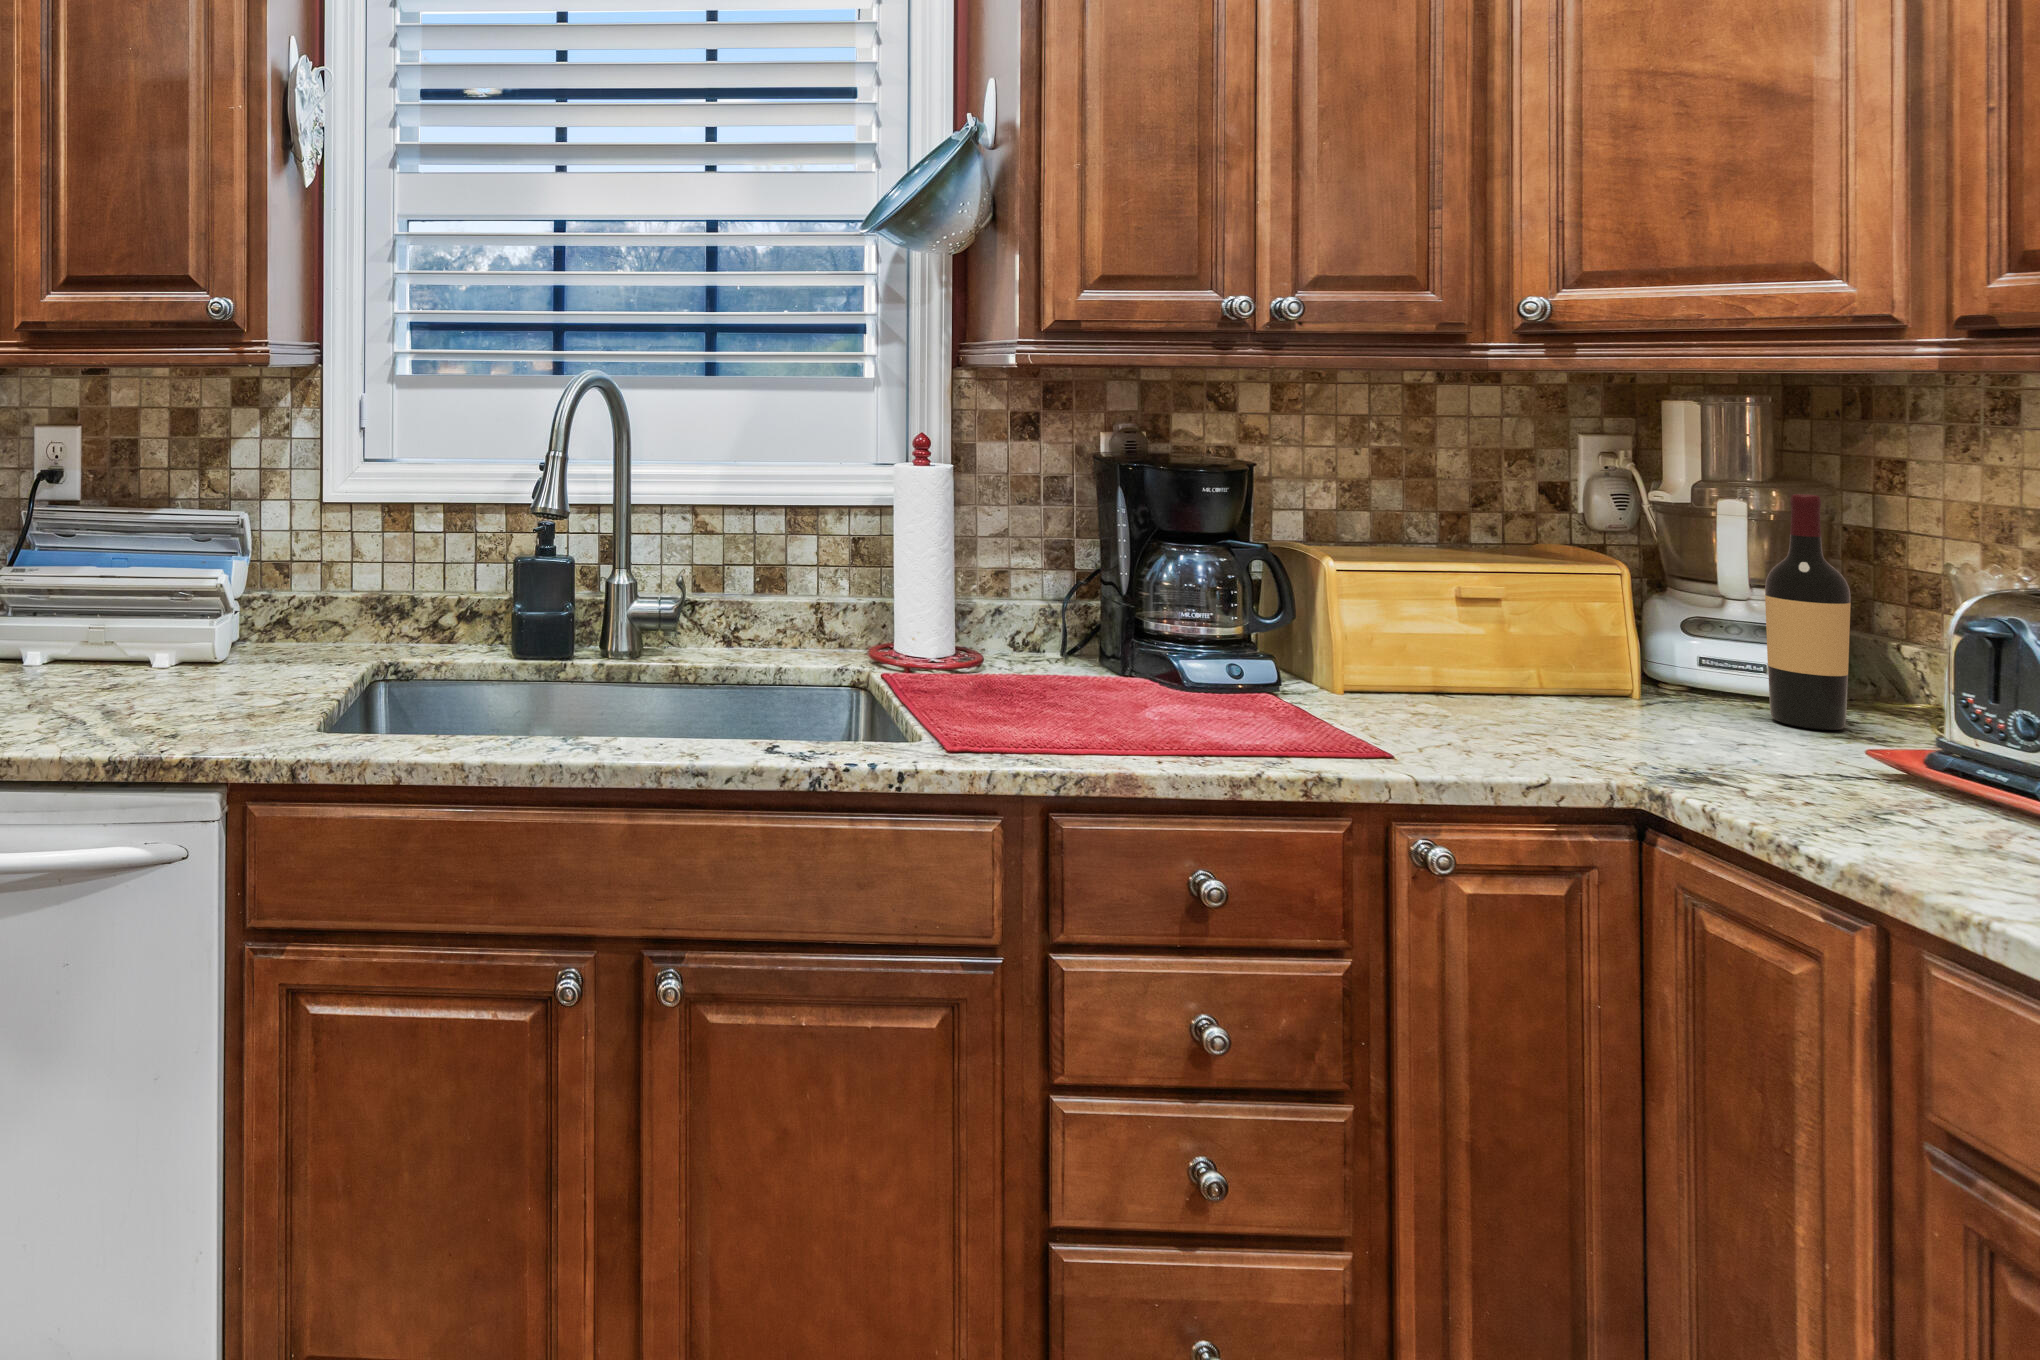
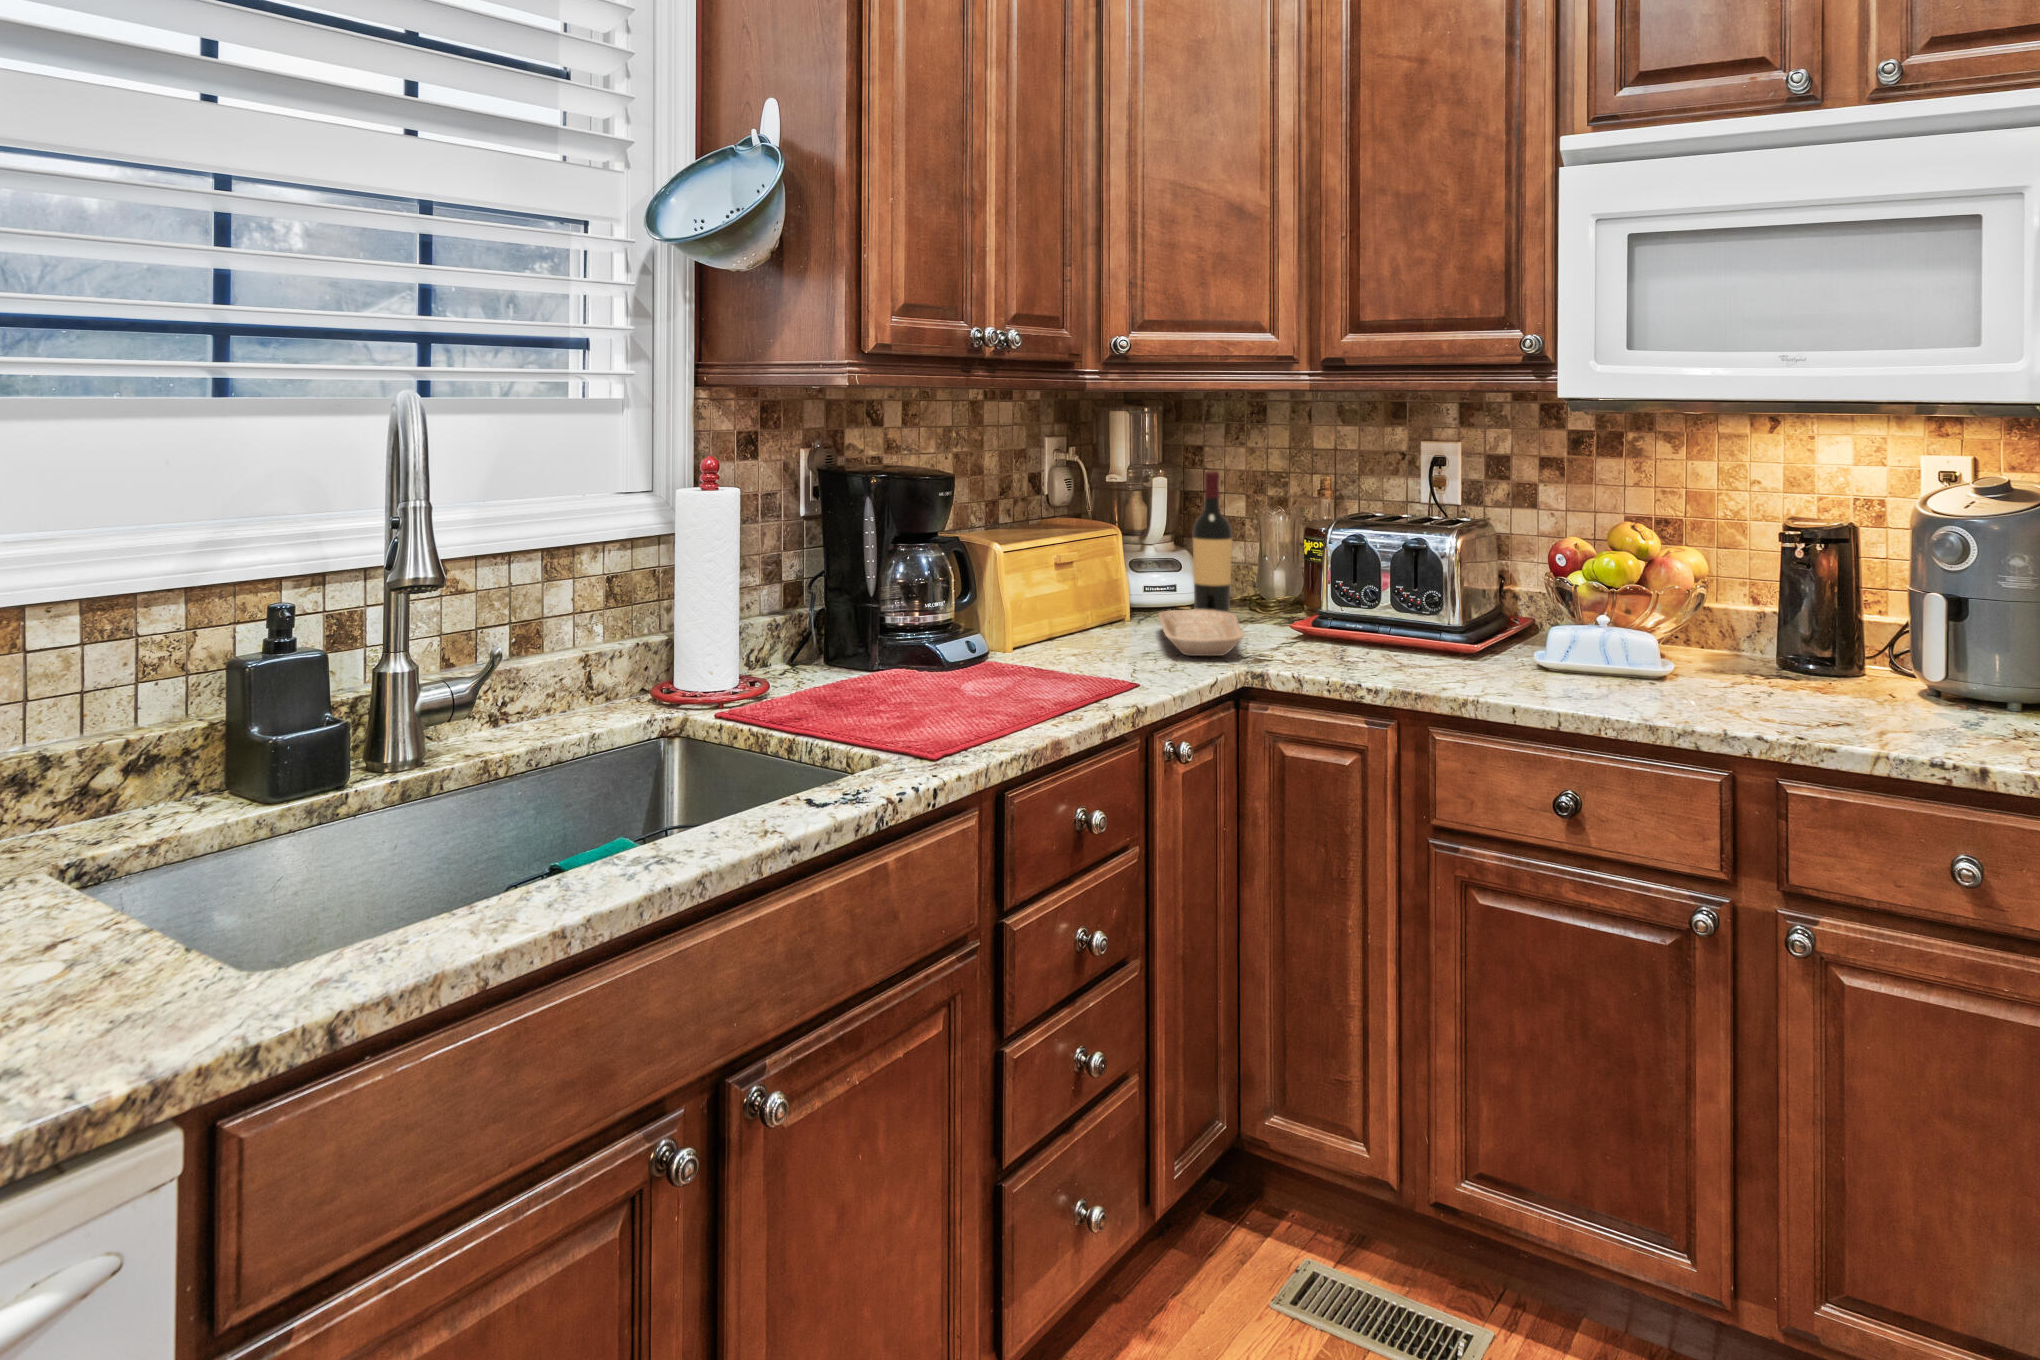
tray: none [1563,692,1790,765] -> present [1158,609,1244,656]

